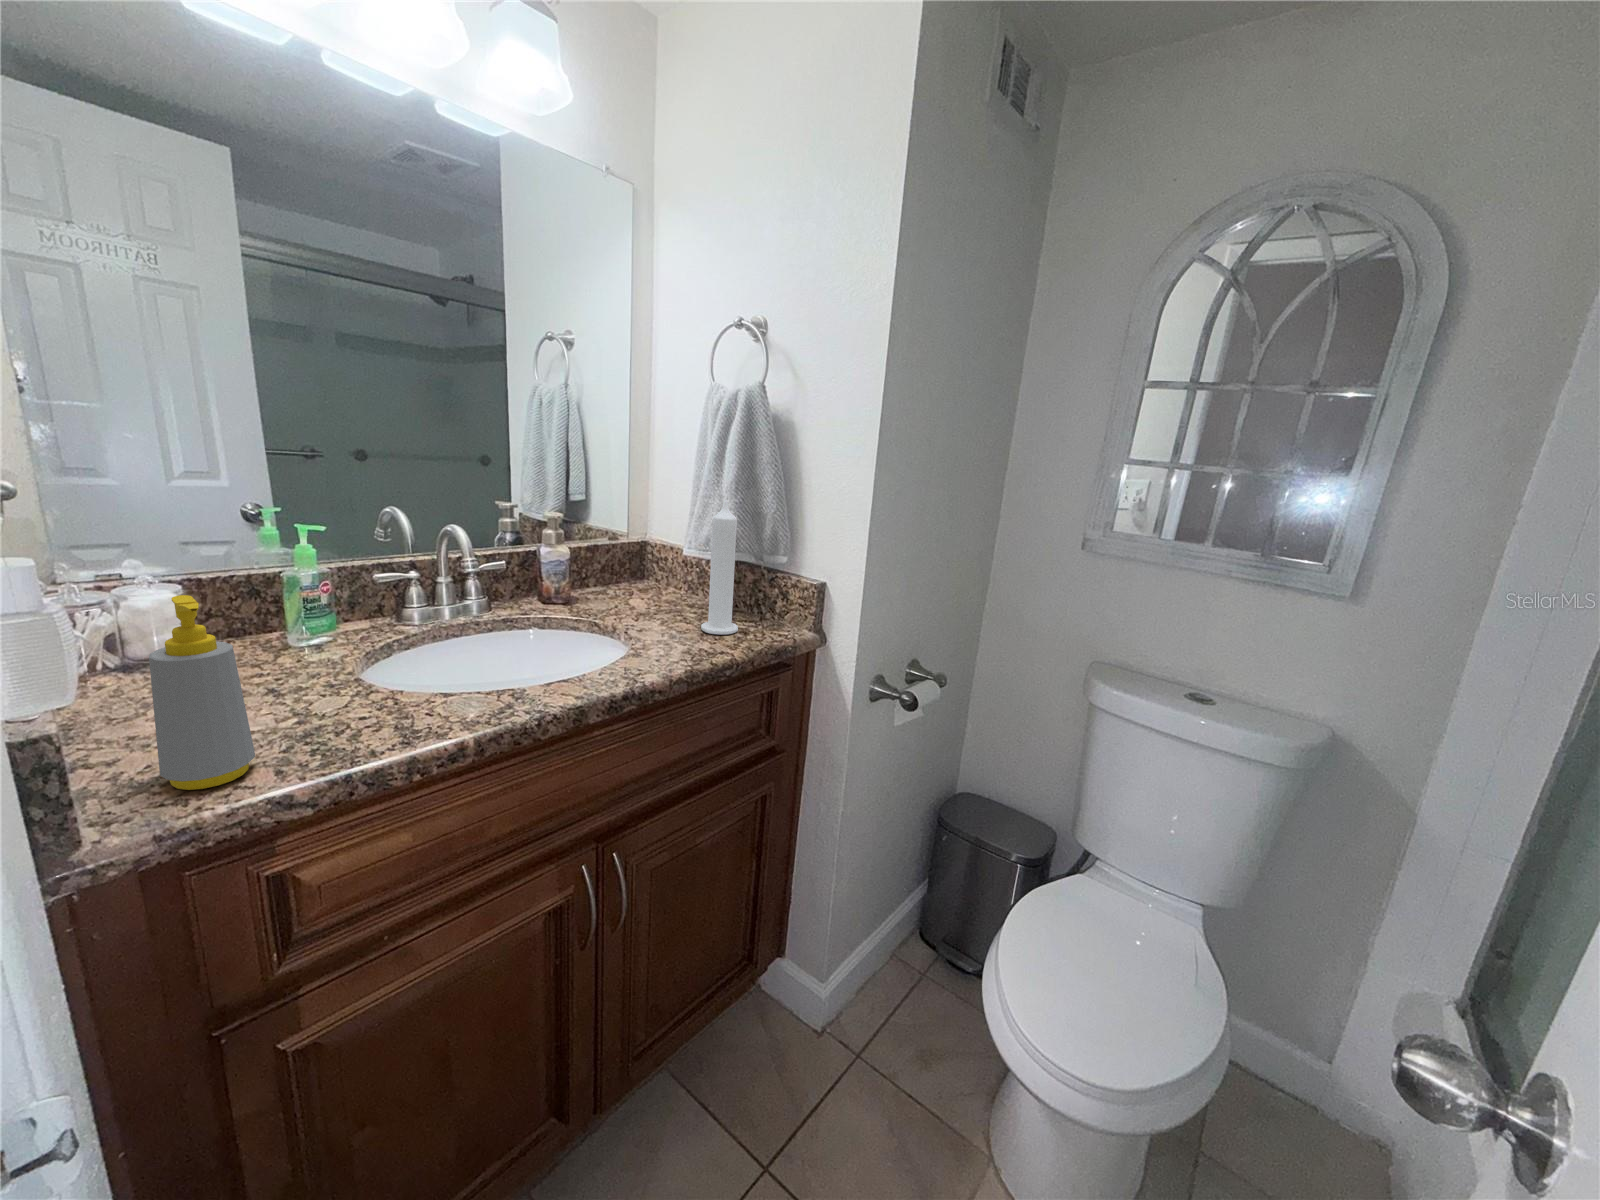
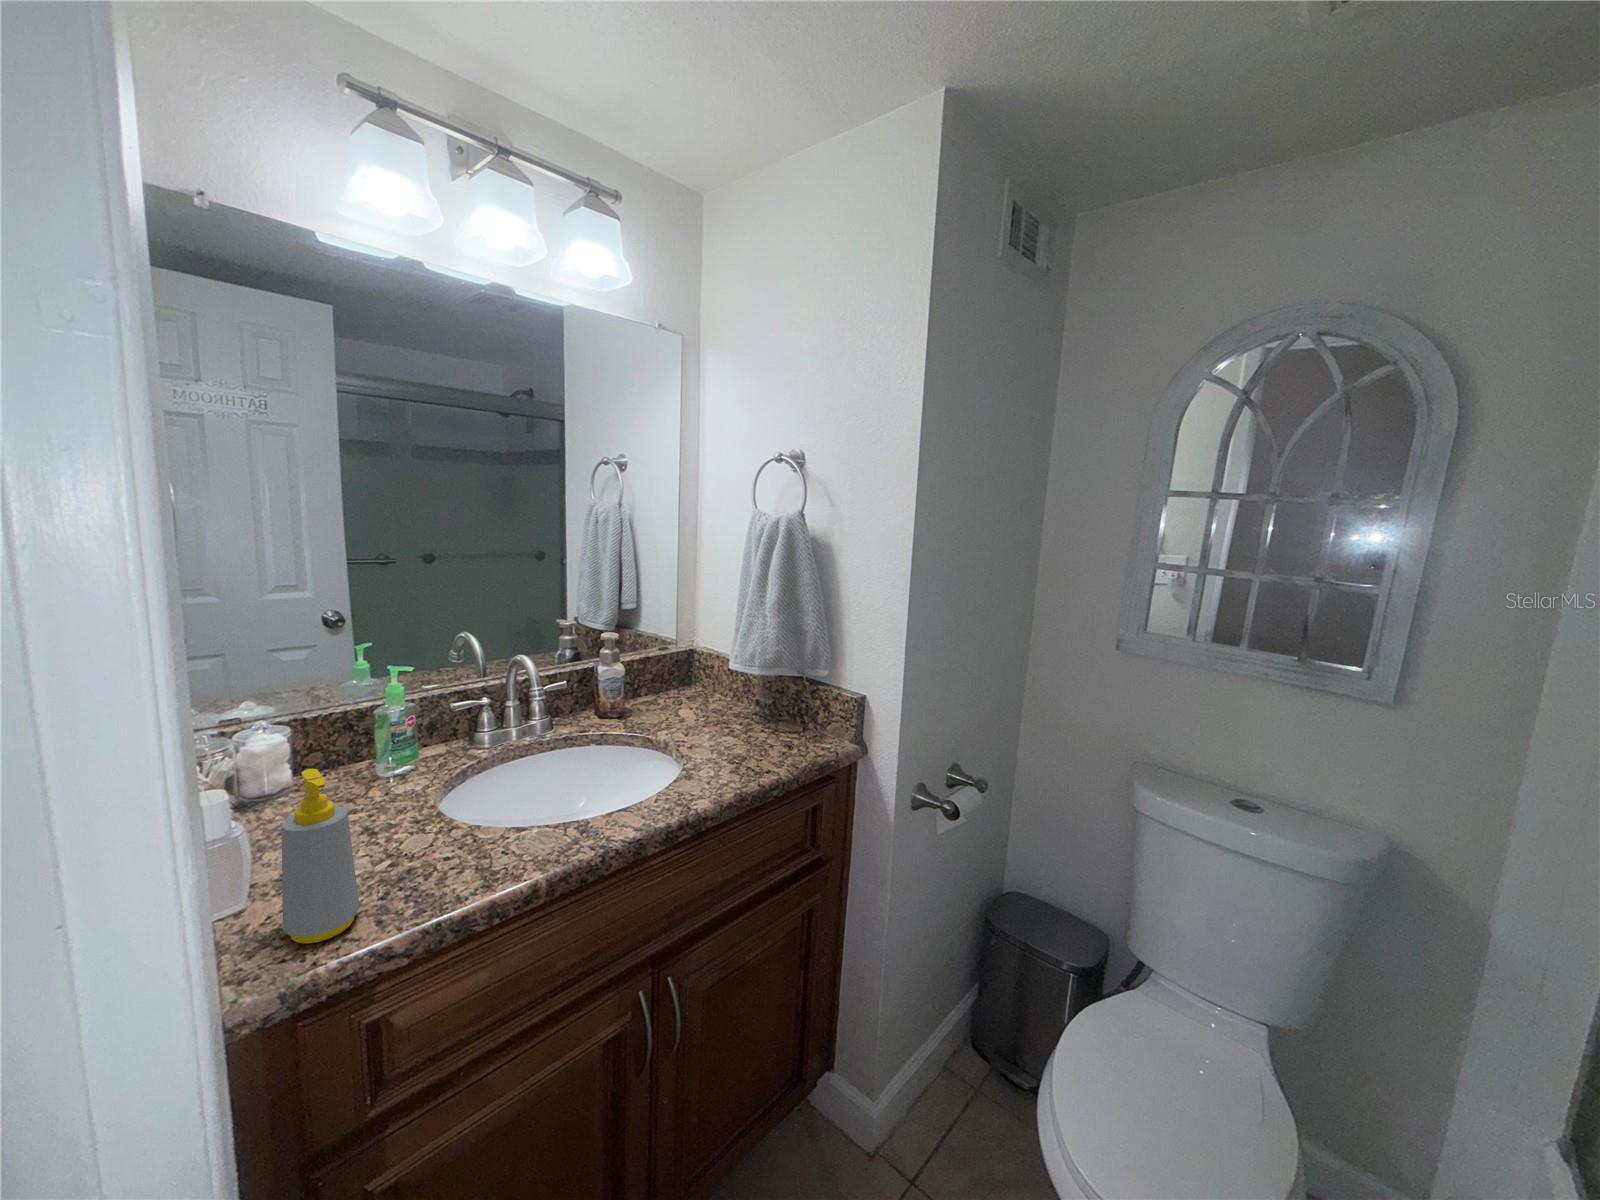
candle: present [701,500,738,635] -> none [748,623,782,750]

